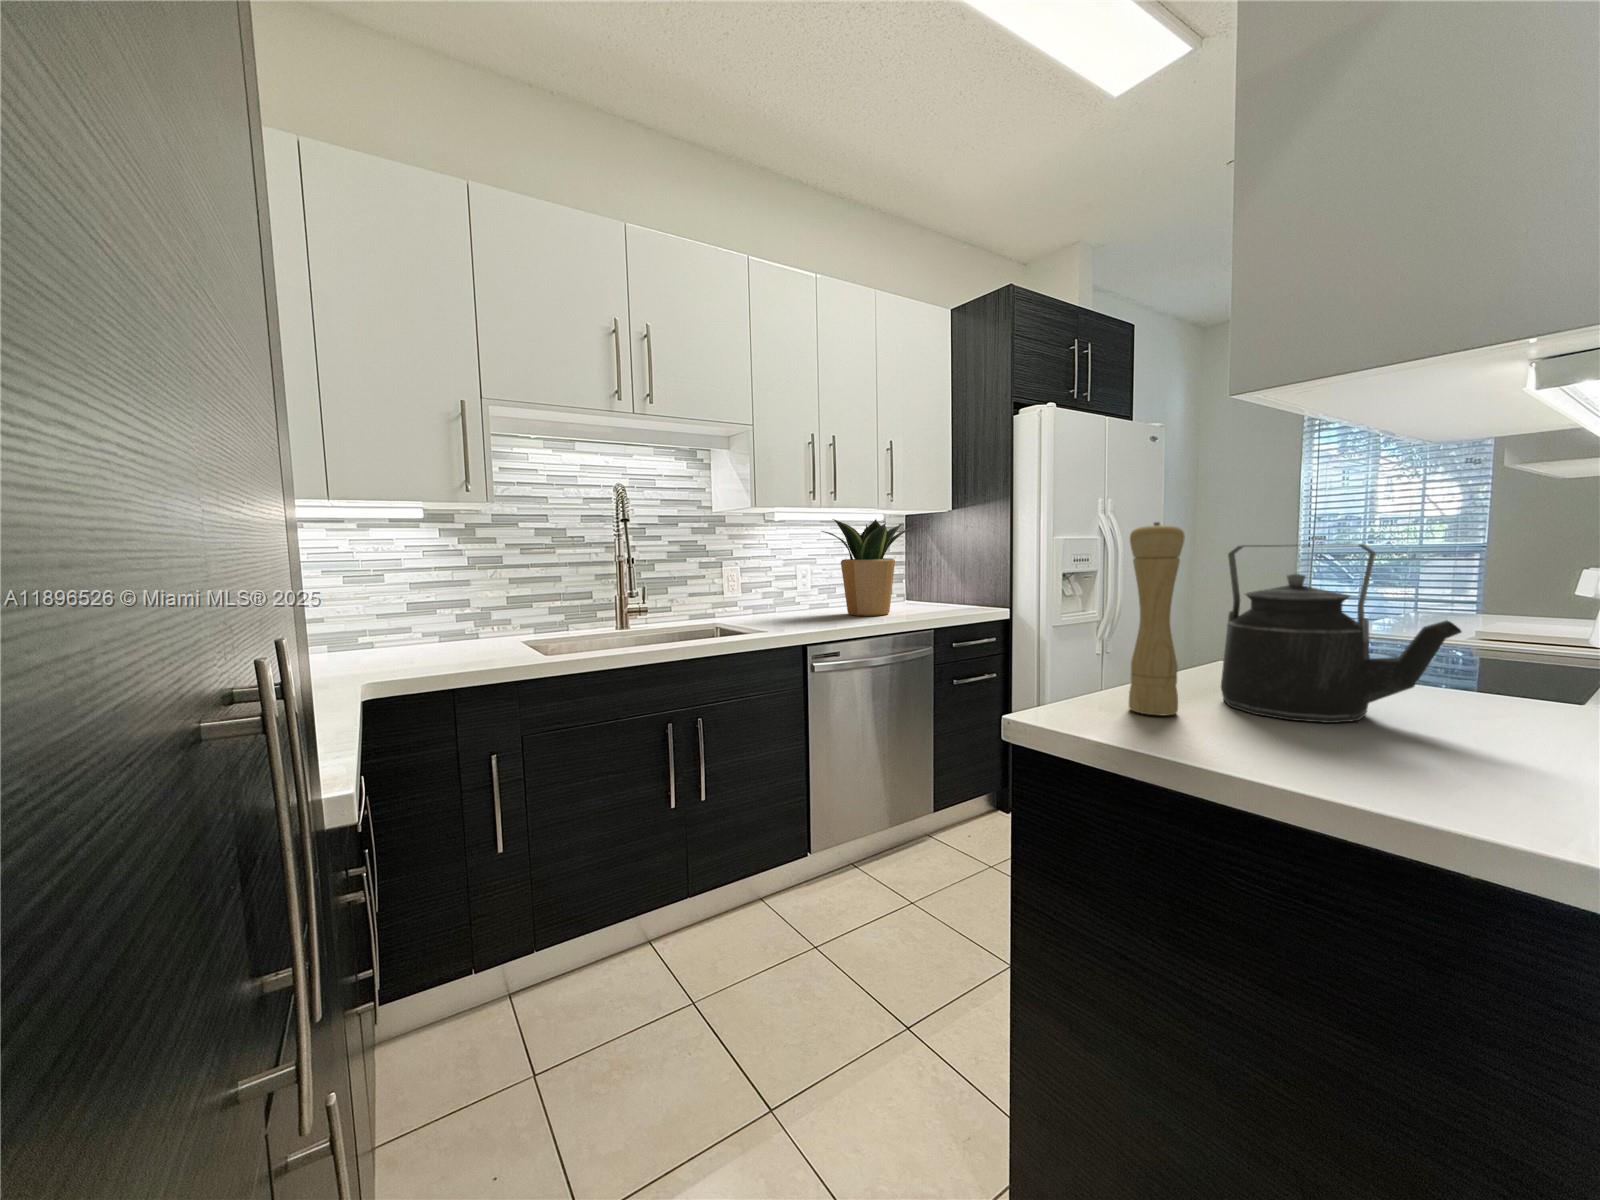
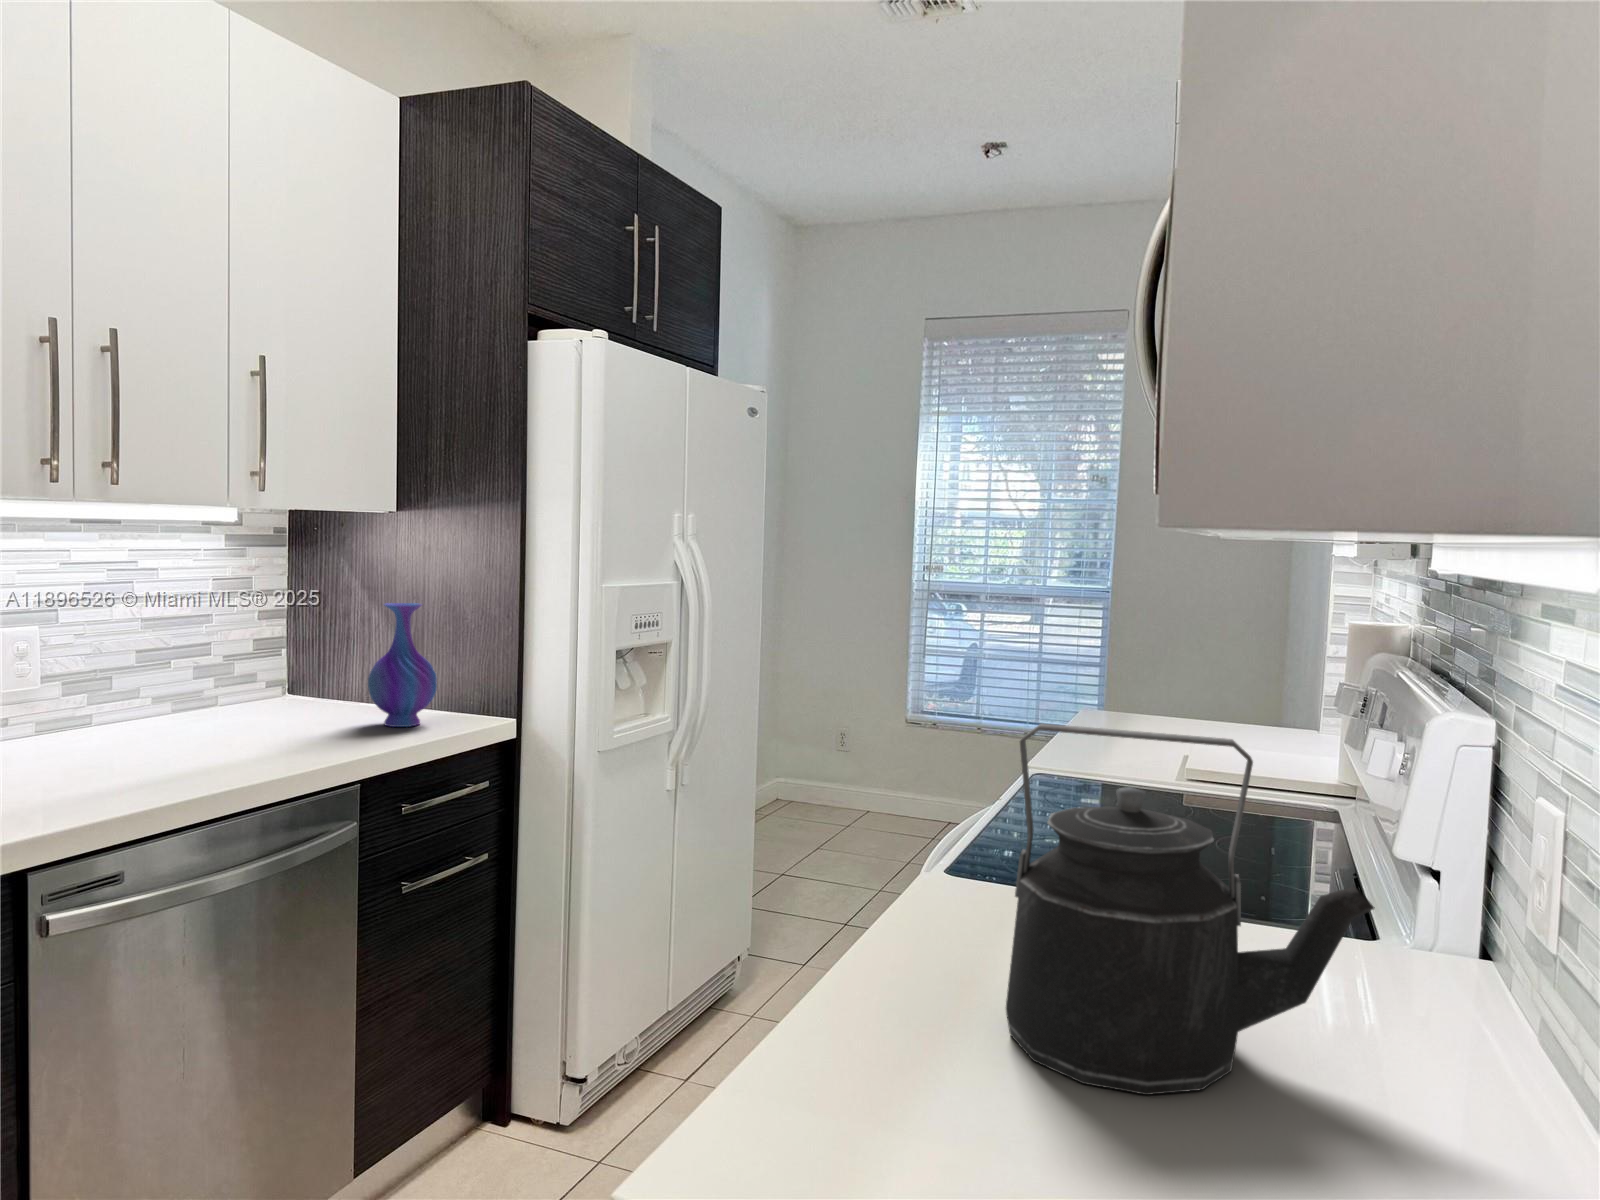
potted plant: present [821,519,916,616] -> none [66,527,322,757]
pepper mill: present [1129,522,1185,716] -> none [873,704,991,1141]
vase: none [939,552,970,611] -> present [368,603,437,727]

